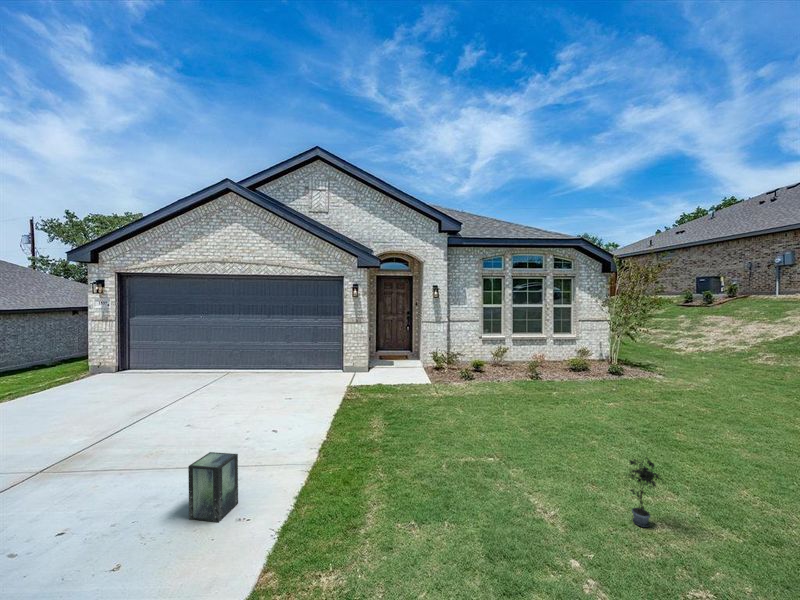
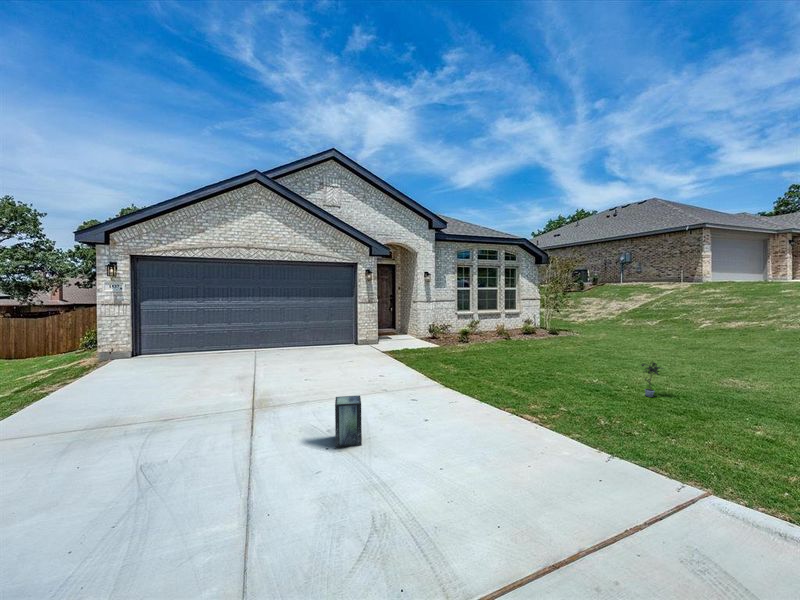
storage box: present [188,452,238,522] -> present [335,396,362,447]

